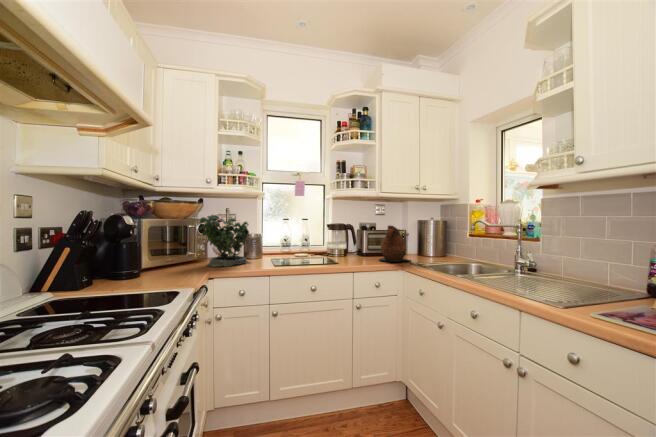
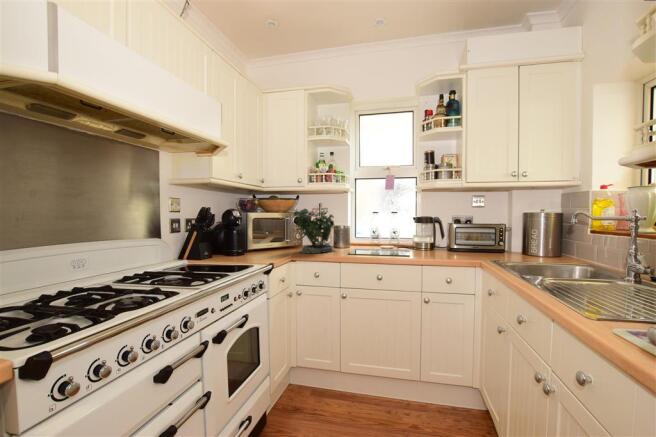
ceramic pitcher: present [380,226,411,262] -> none [464,218,506,260]

